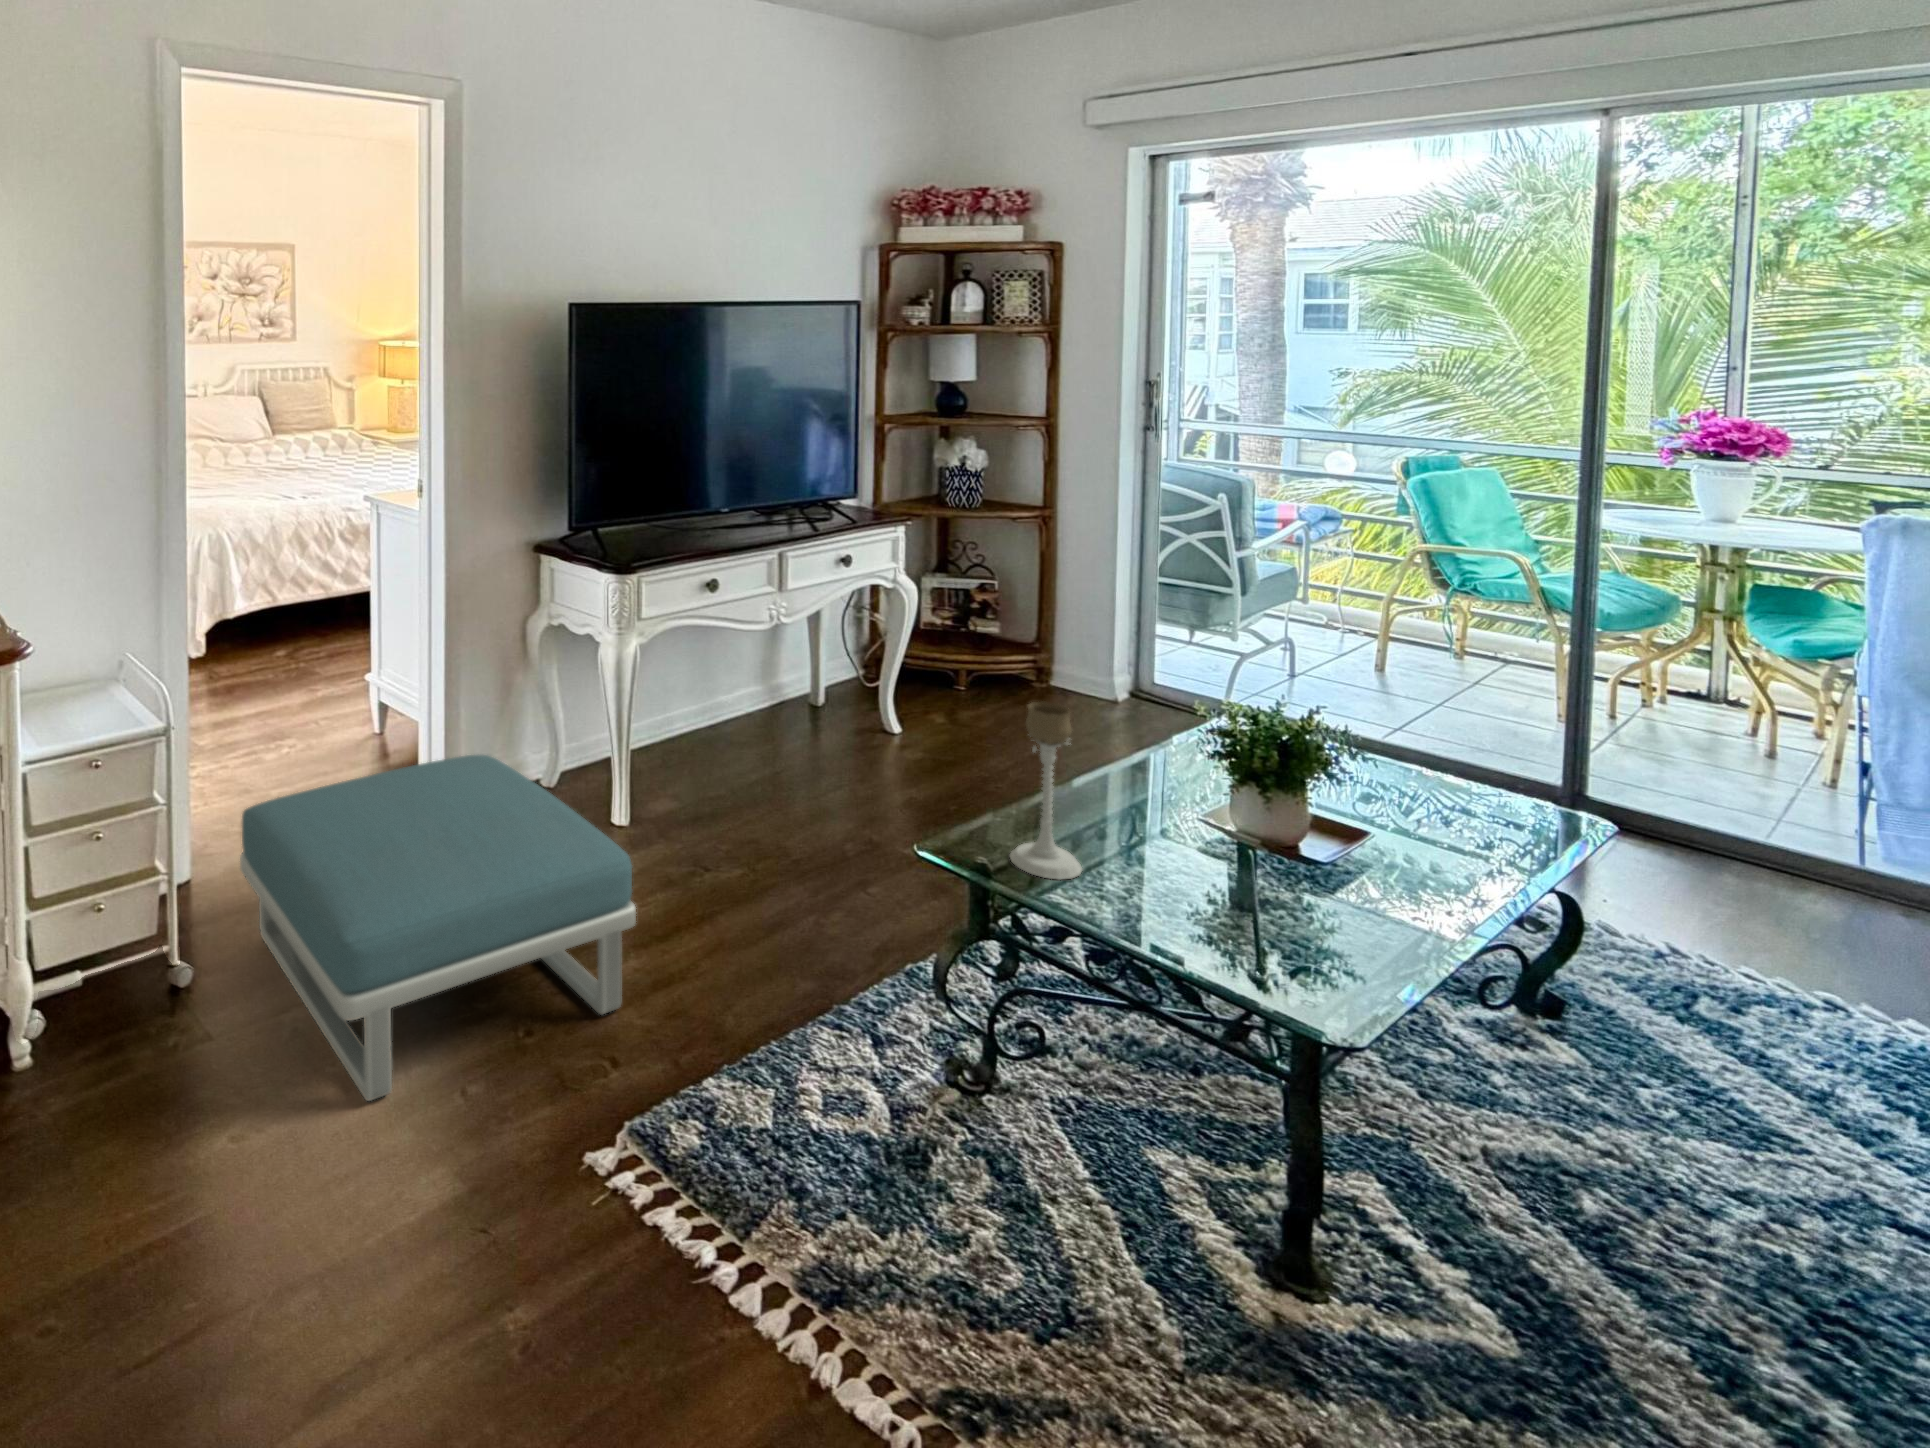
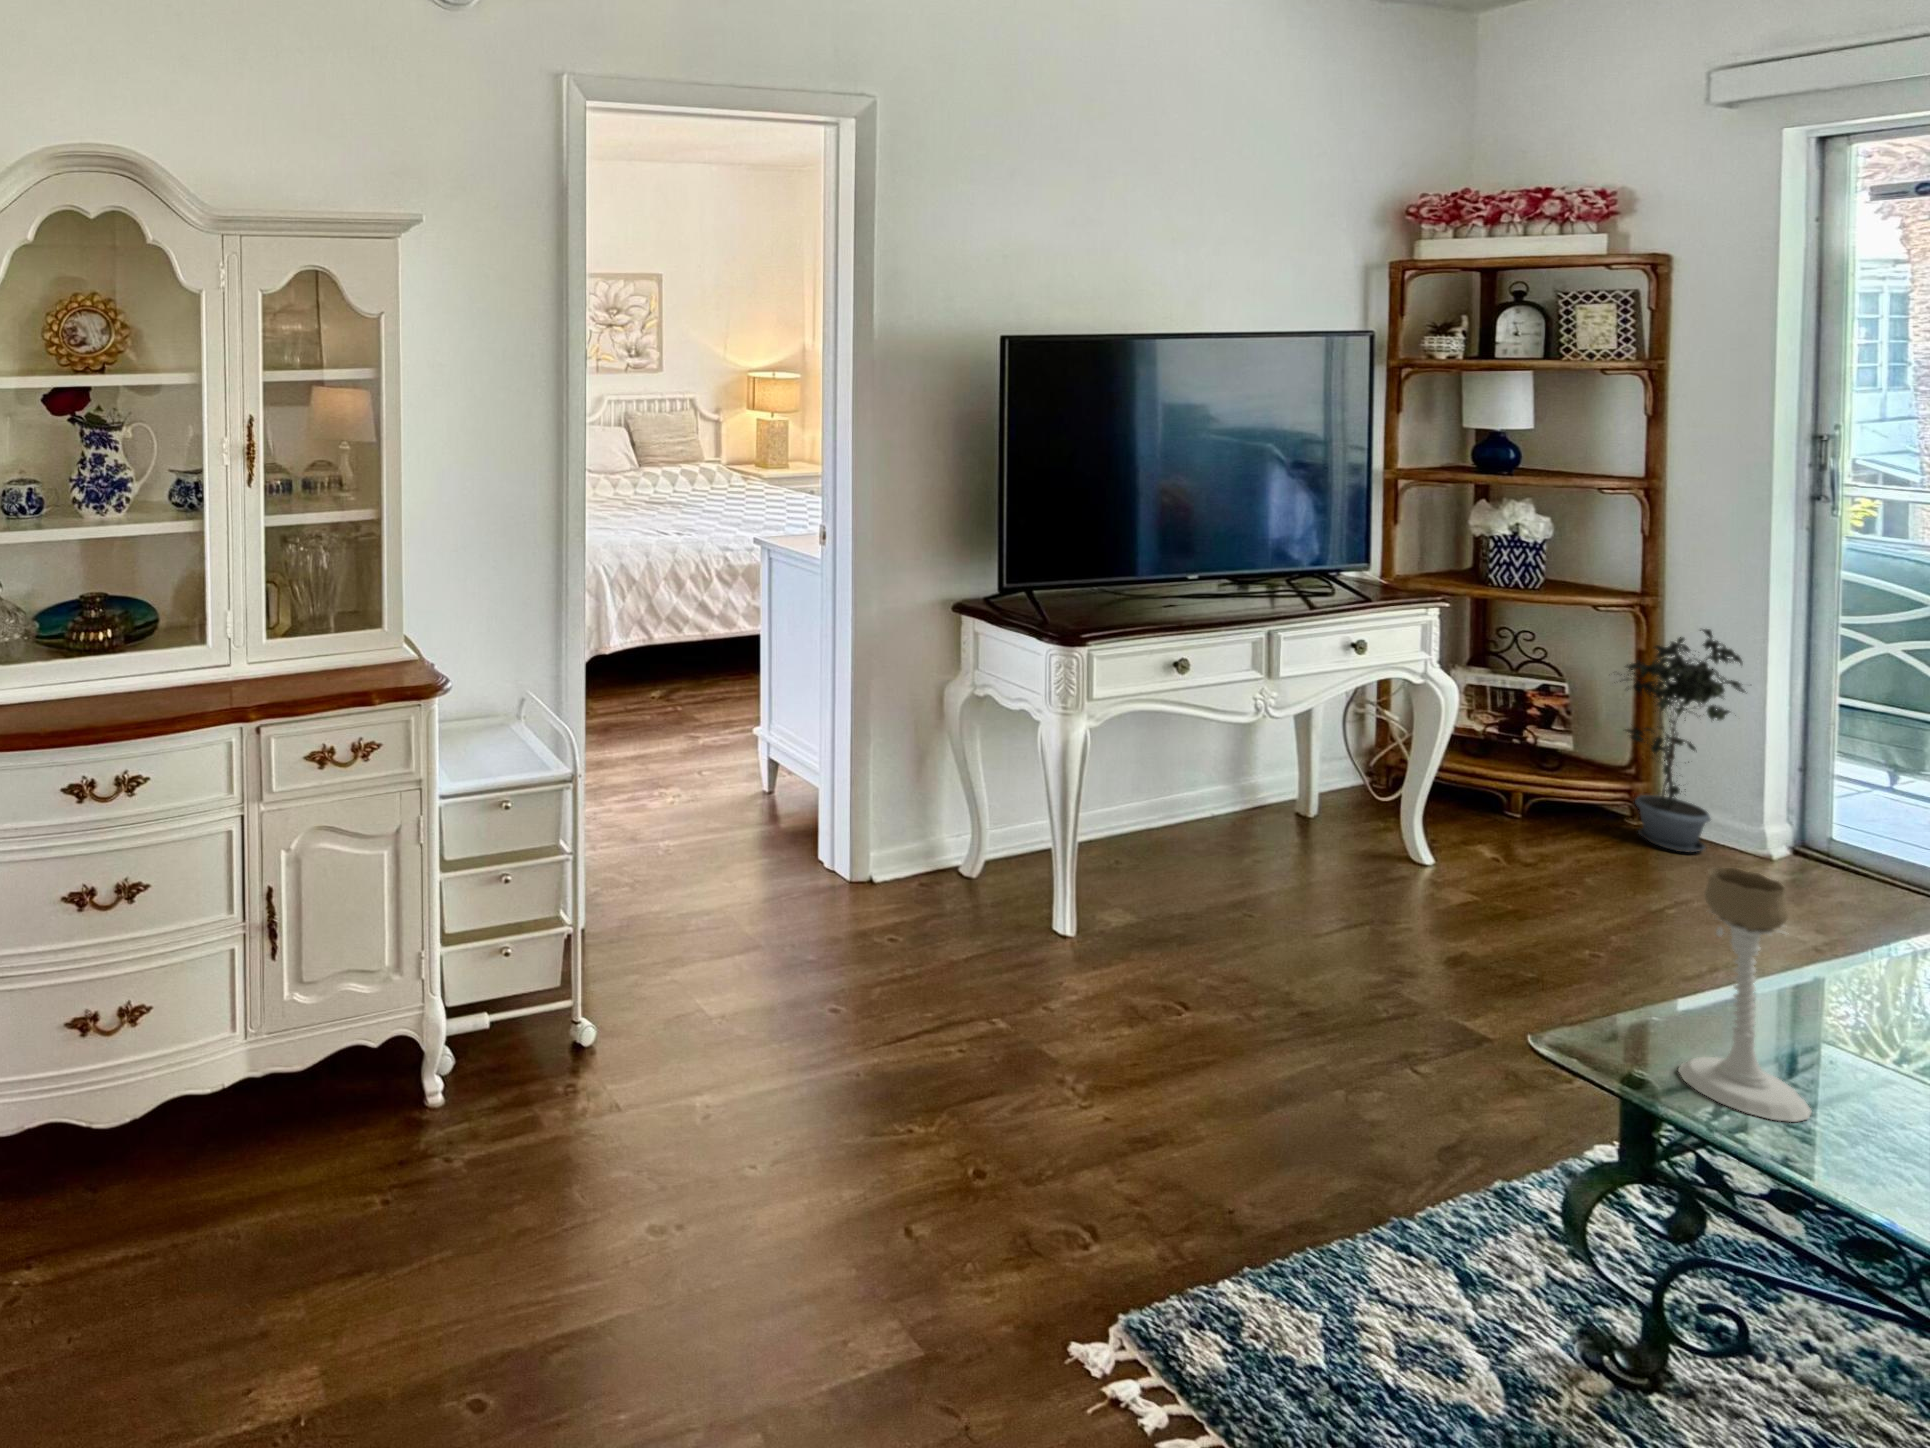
potted plant: none [1022,534,1107,707] -> present [1620,629,1746,852]
footstool: present [240,755,636,1101] -> none [642,833,1110,1217]

